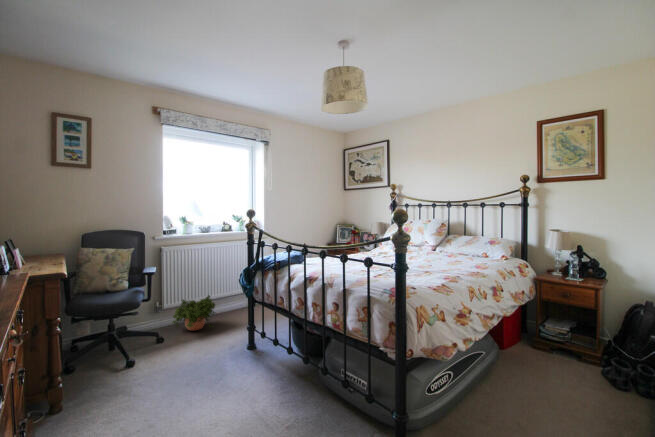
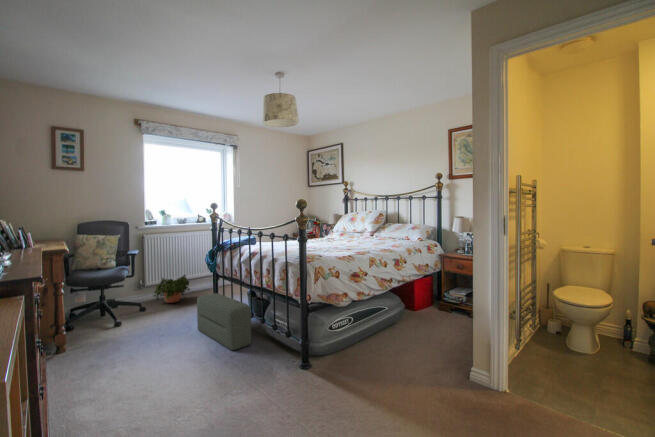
pouf: none [232,327,310,415] -> present [197,293,251,350]

